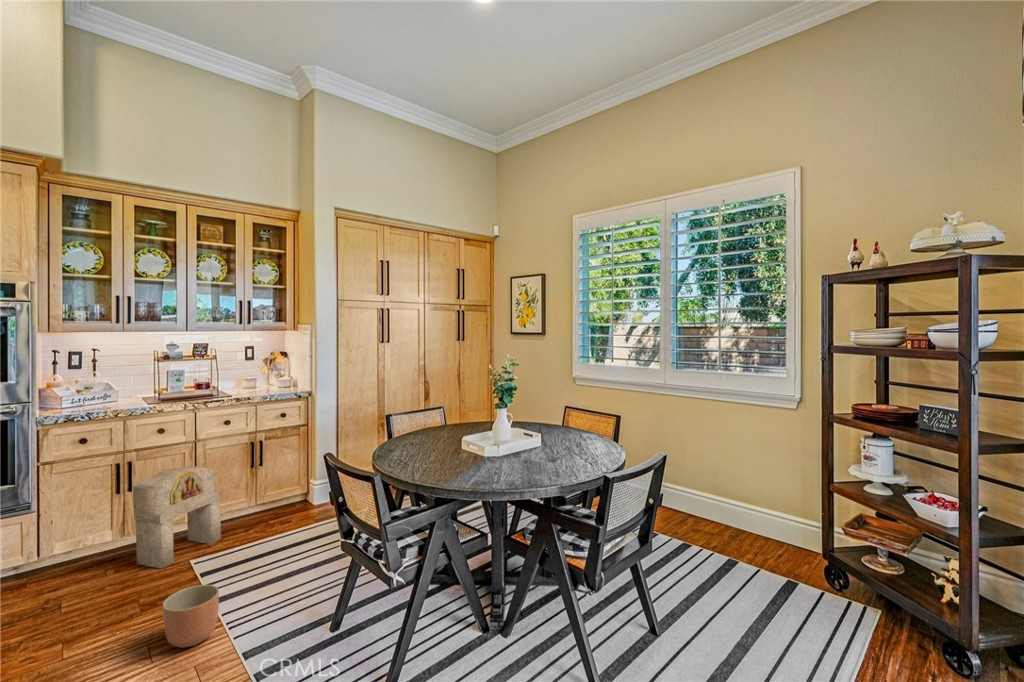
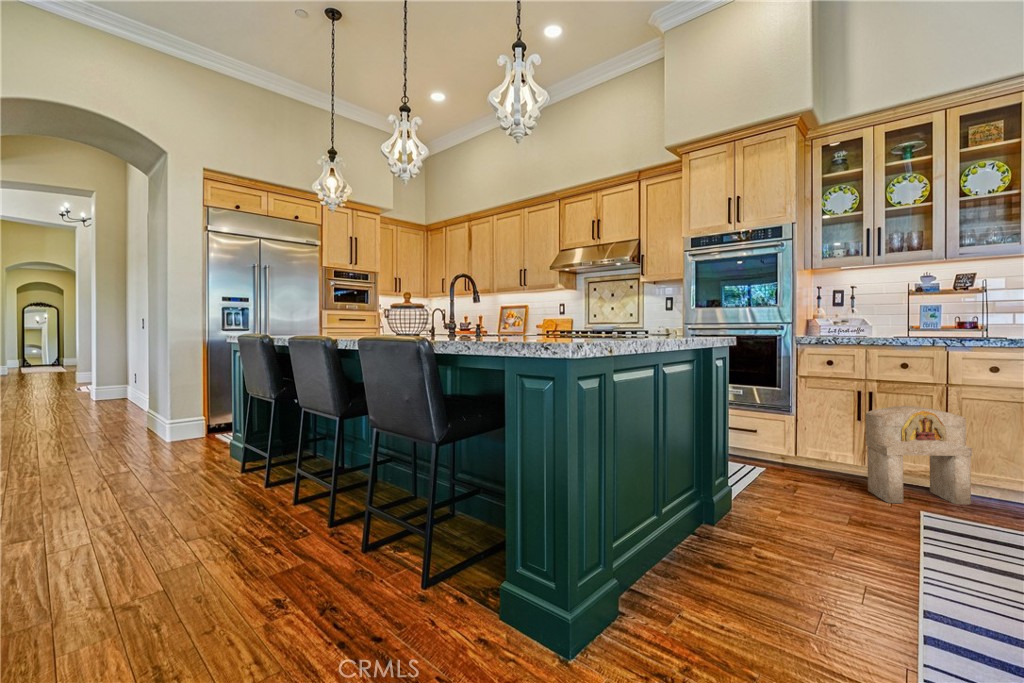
planter: present [163,585,219,648] -> none [848,512,912,575]

